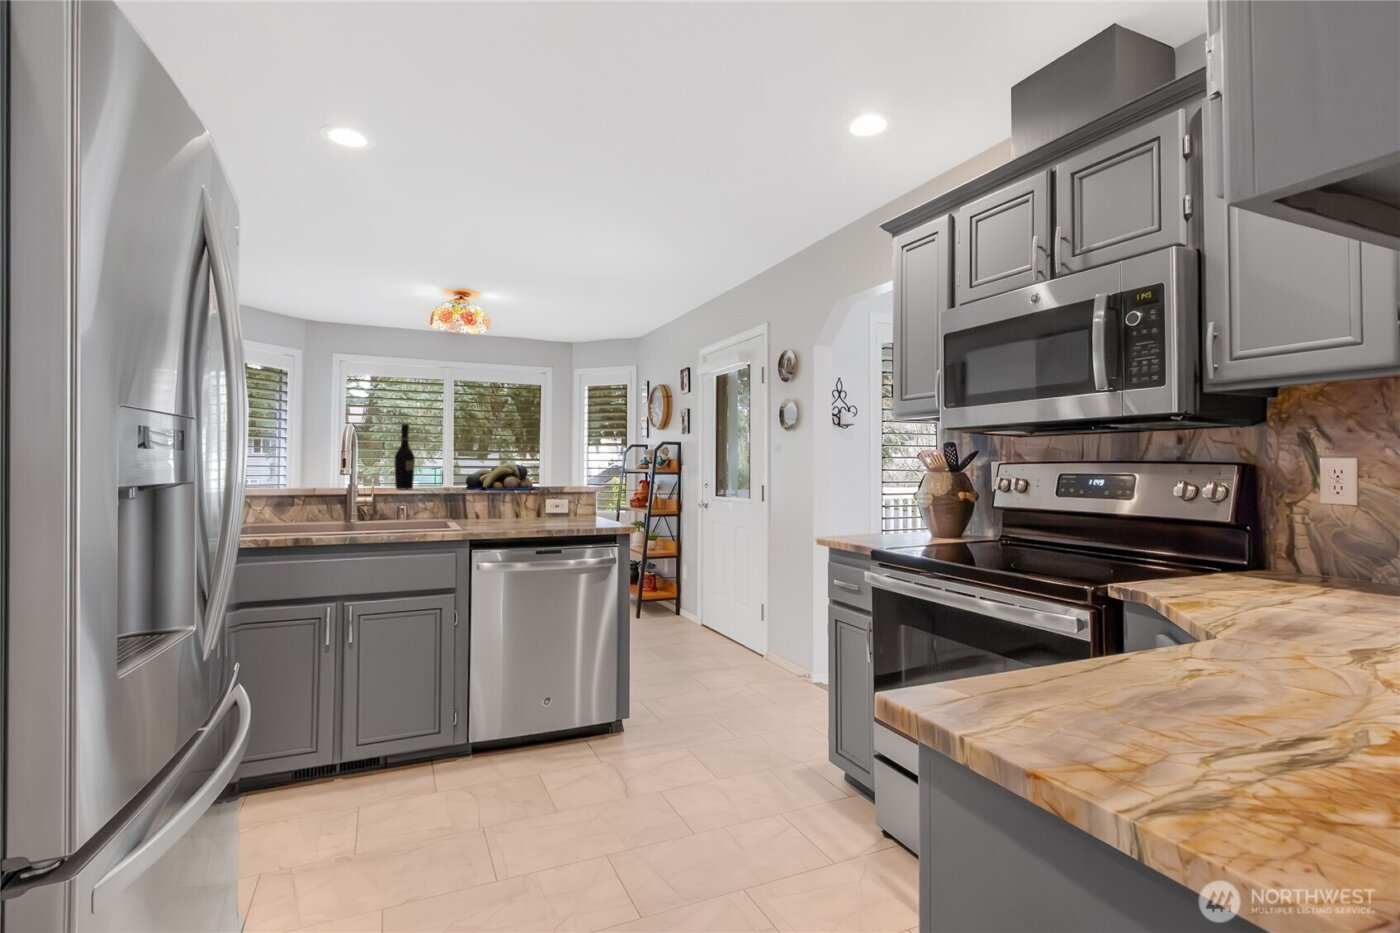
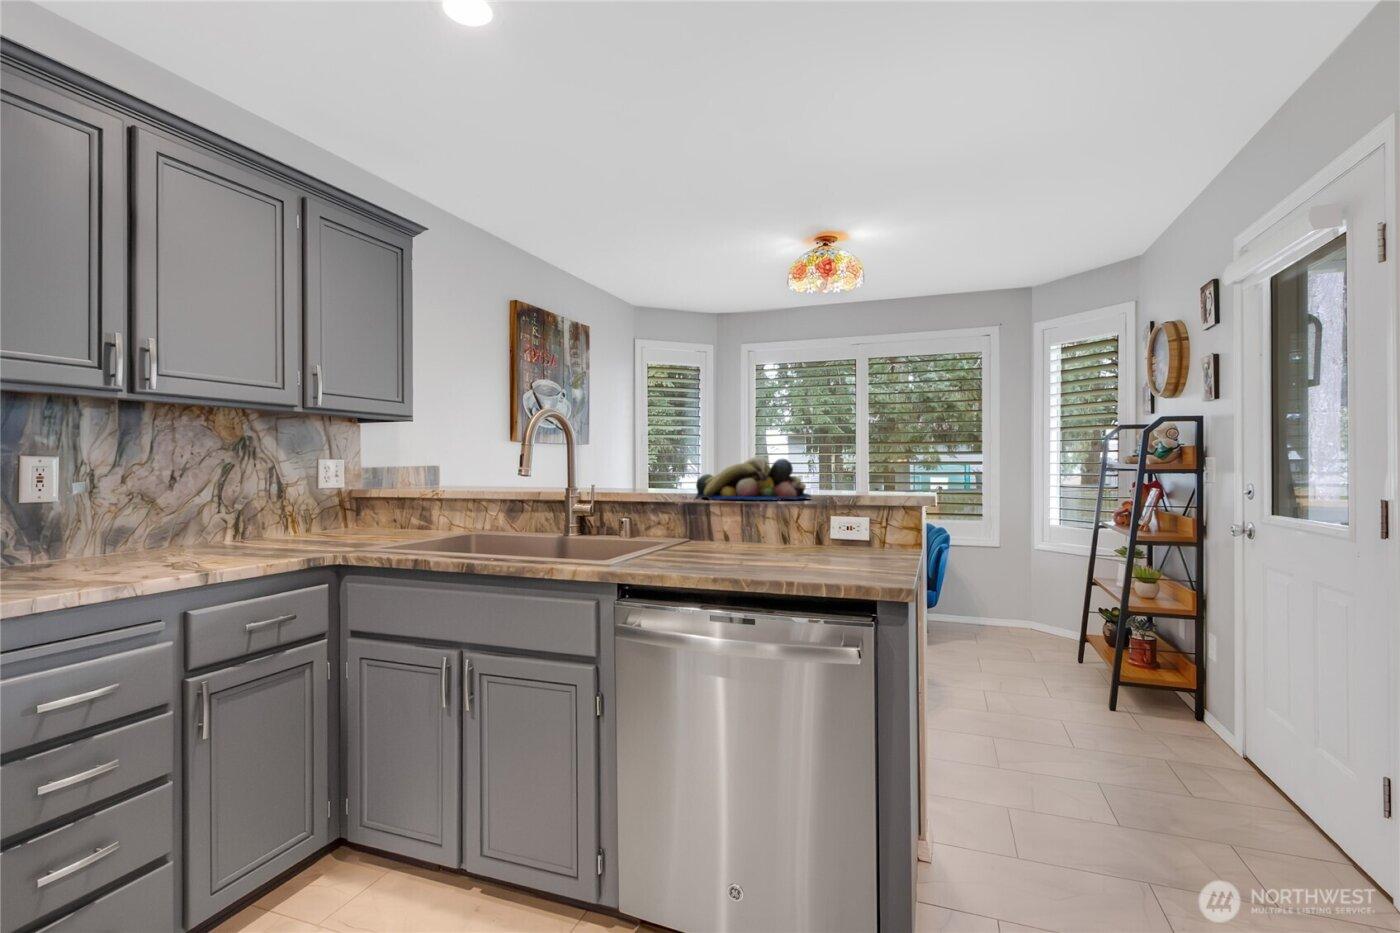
wine bottle: present [394,424,415,489] -> none [617,405,642,495]

